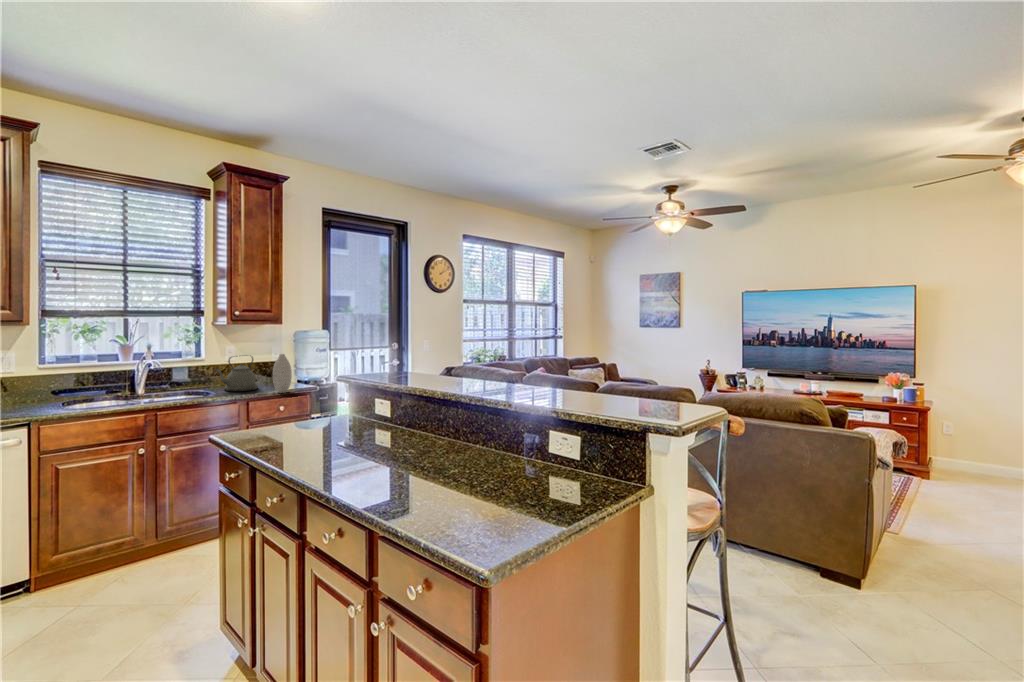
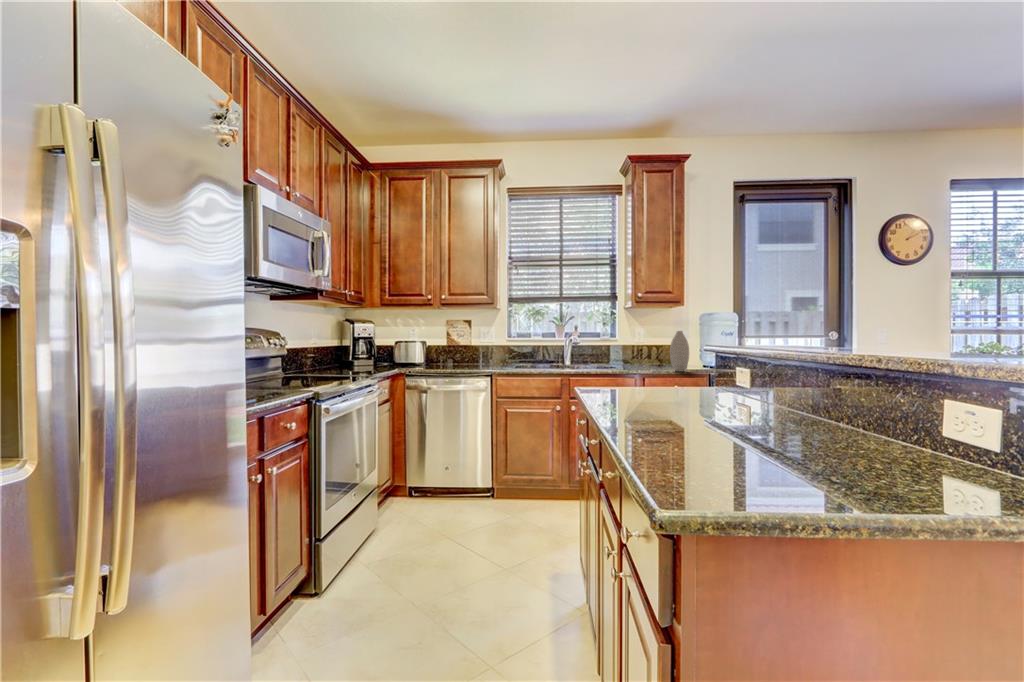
kettle: present [216,357,258,391] -> none [620,334,658,368]

